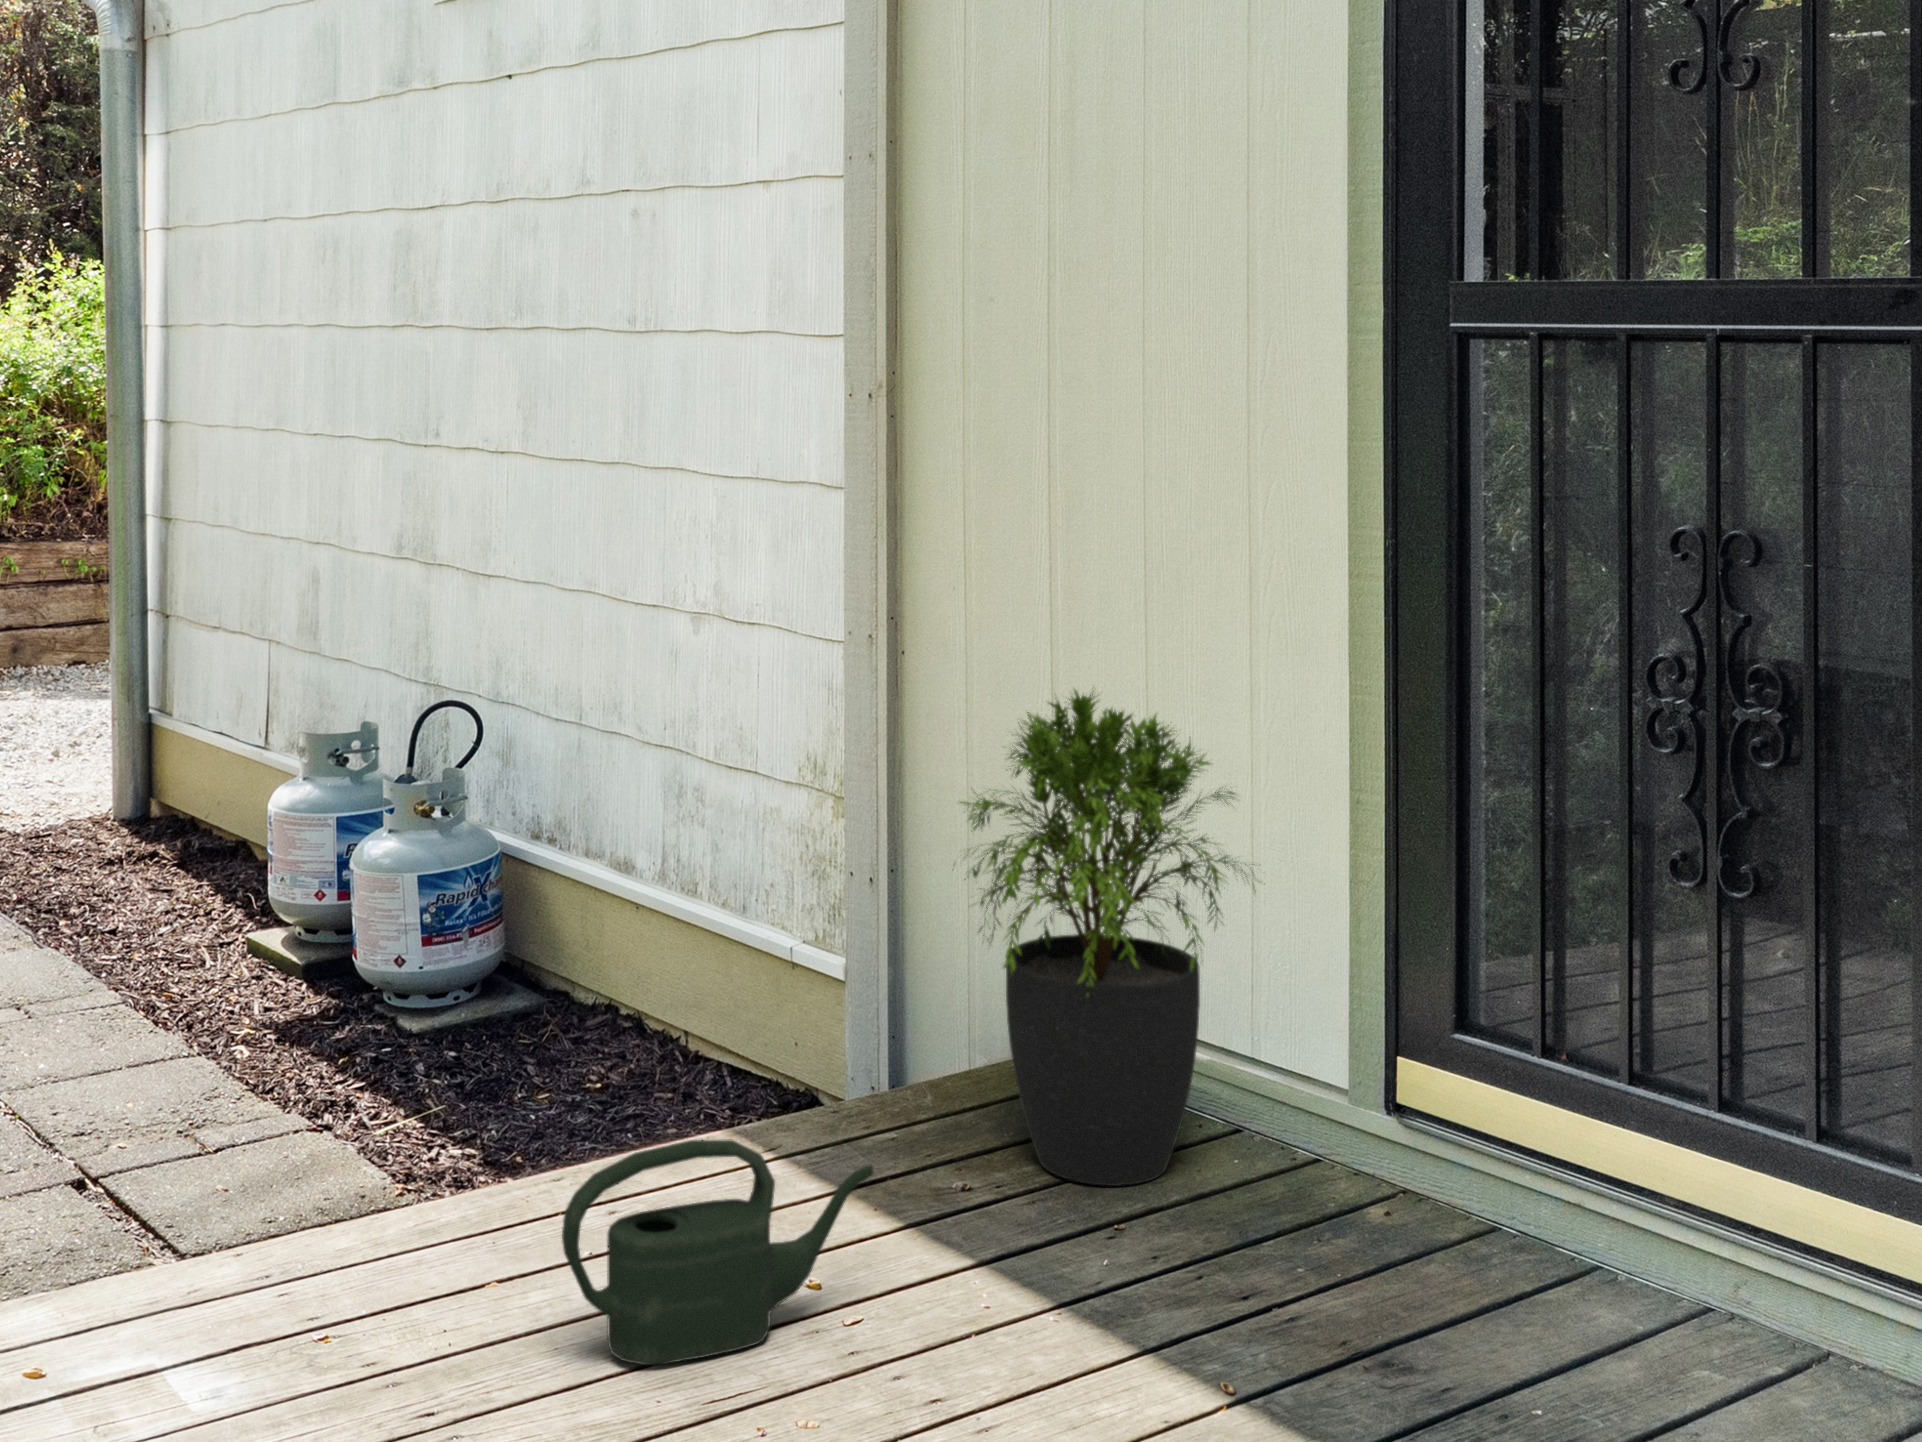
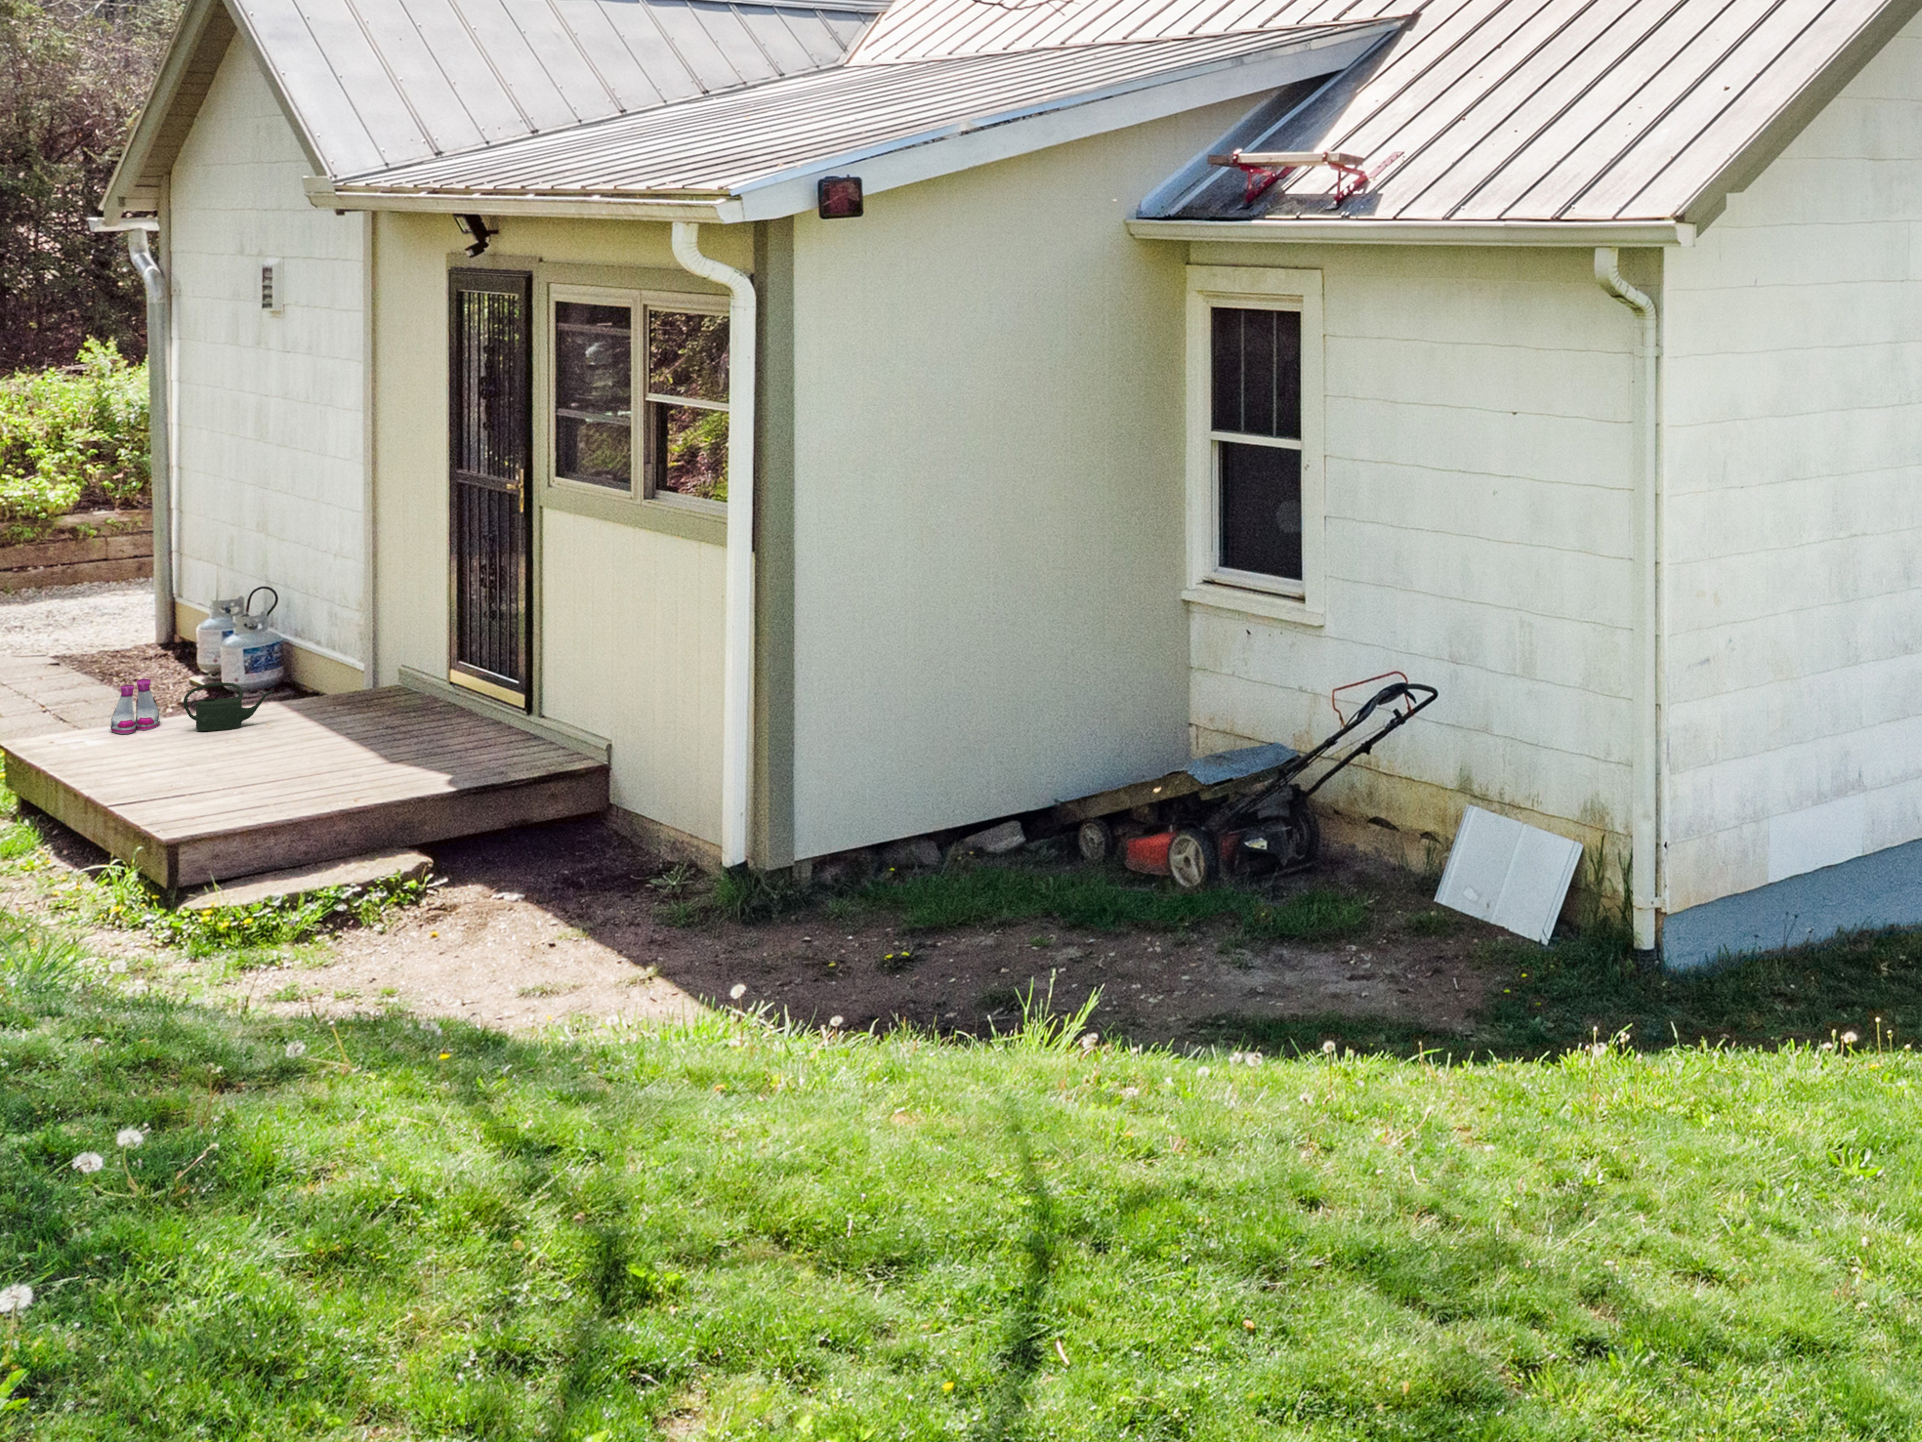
potted plant: present [954,690,1260,1186] -> none [330,579,422,707]
boots: none [261,1104,430,1376] -> present [110,679,160,734]

